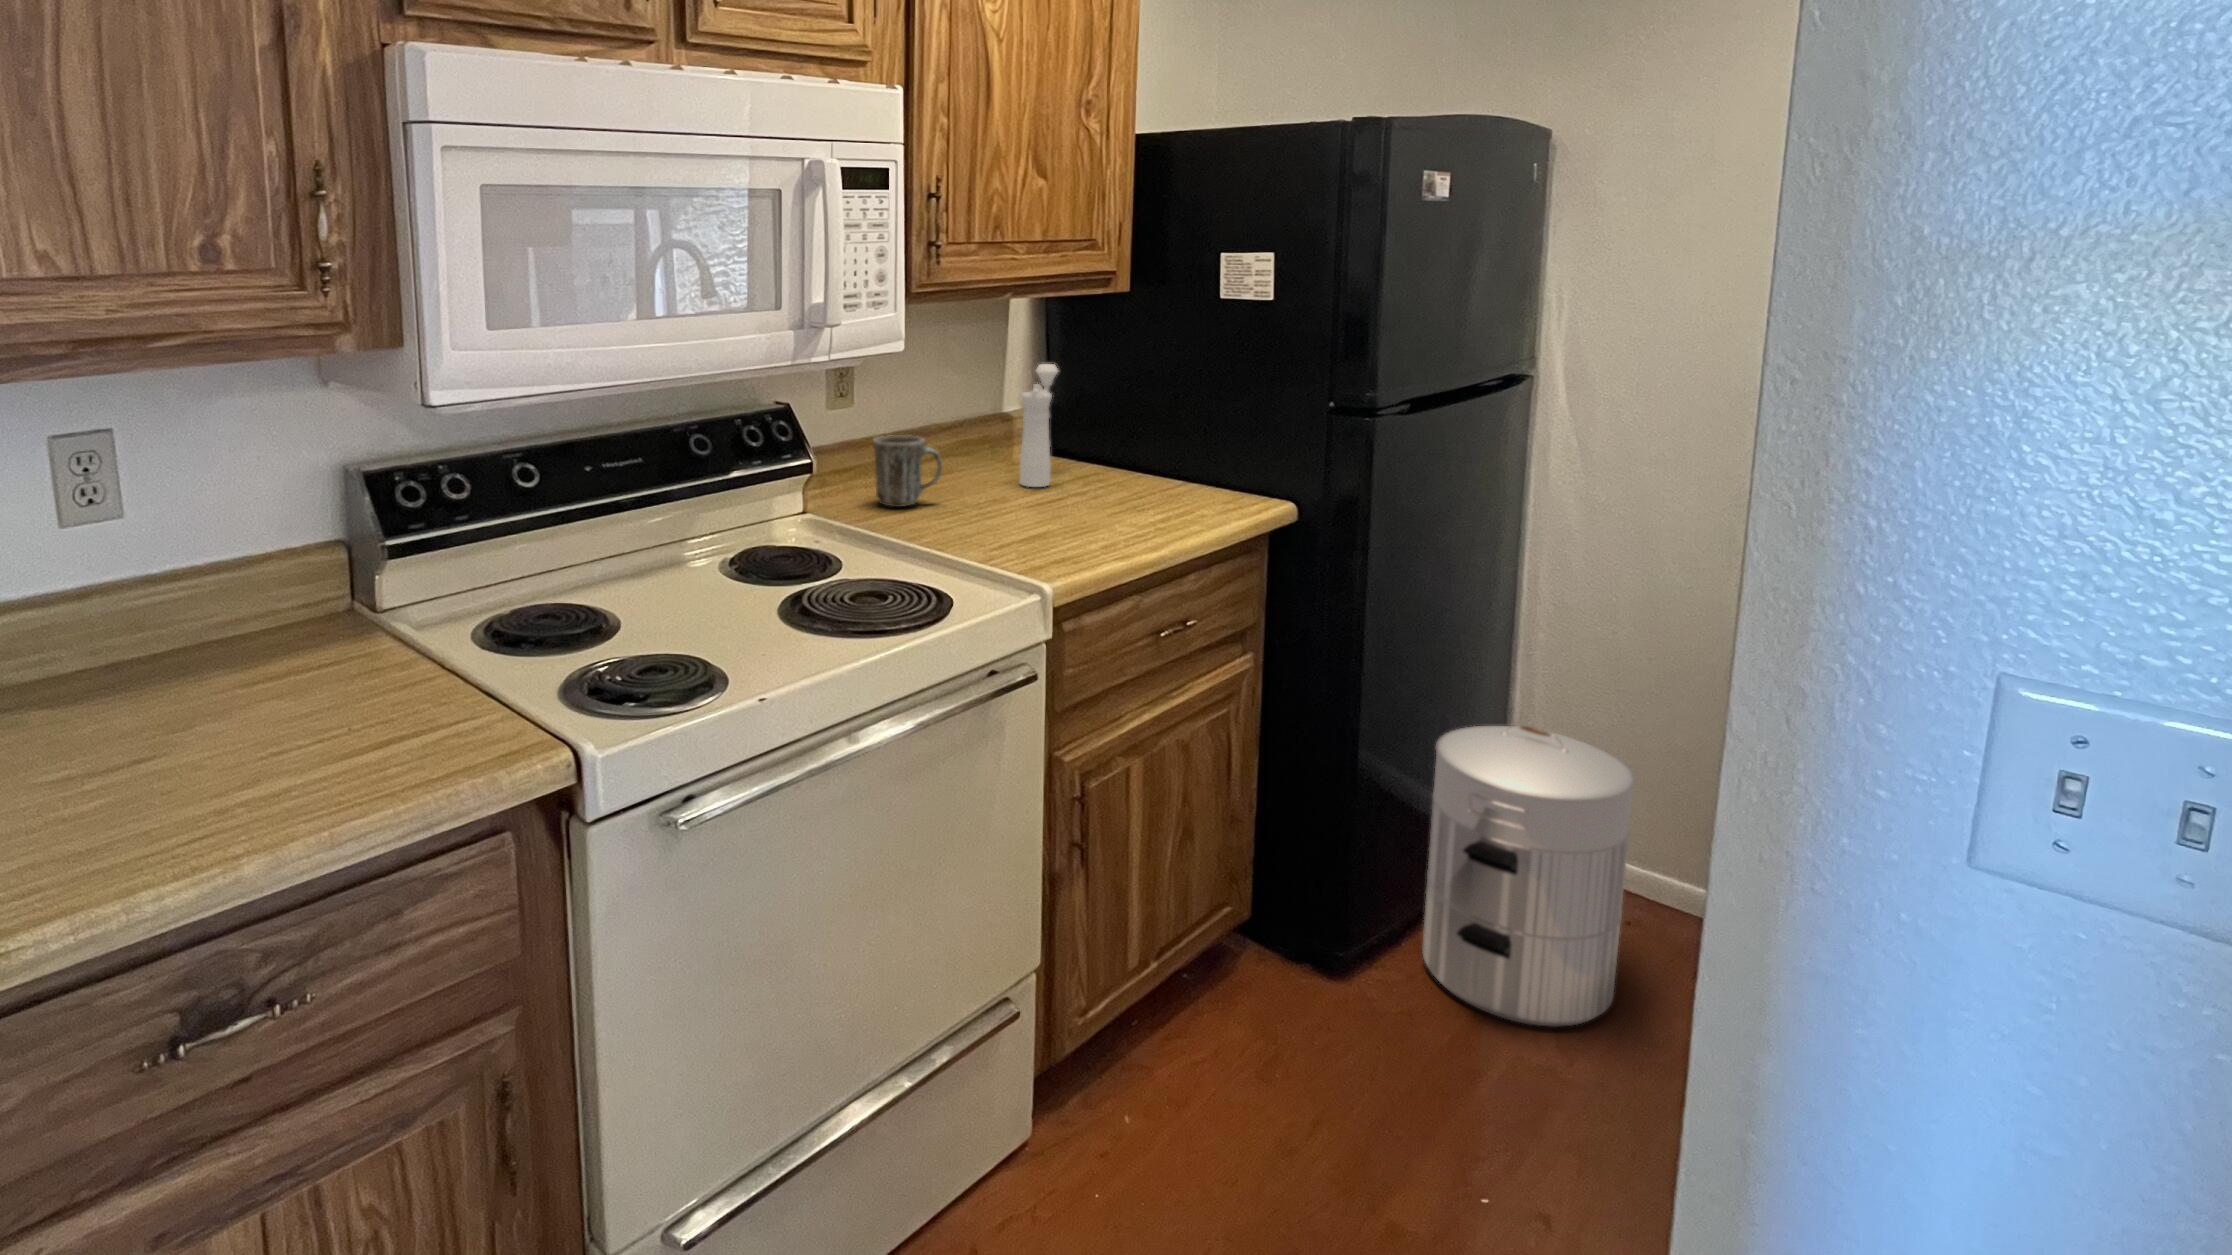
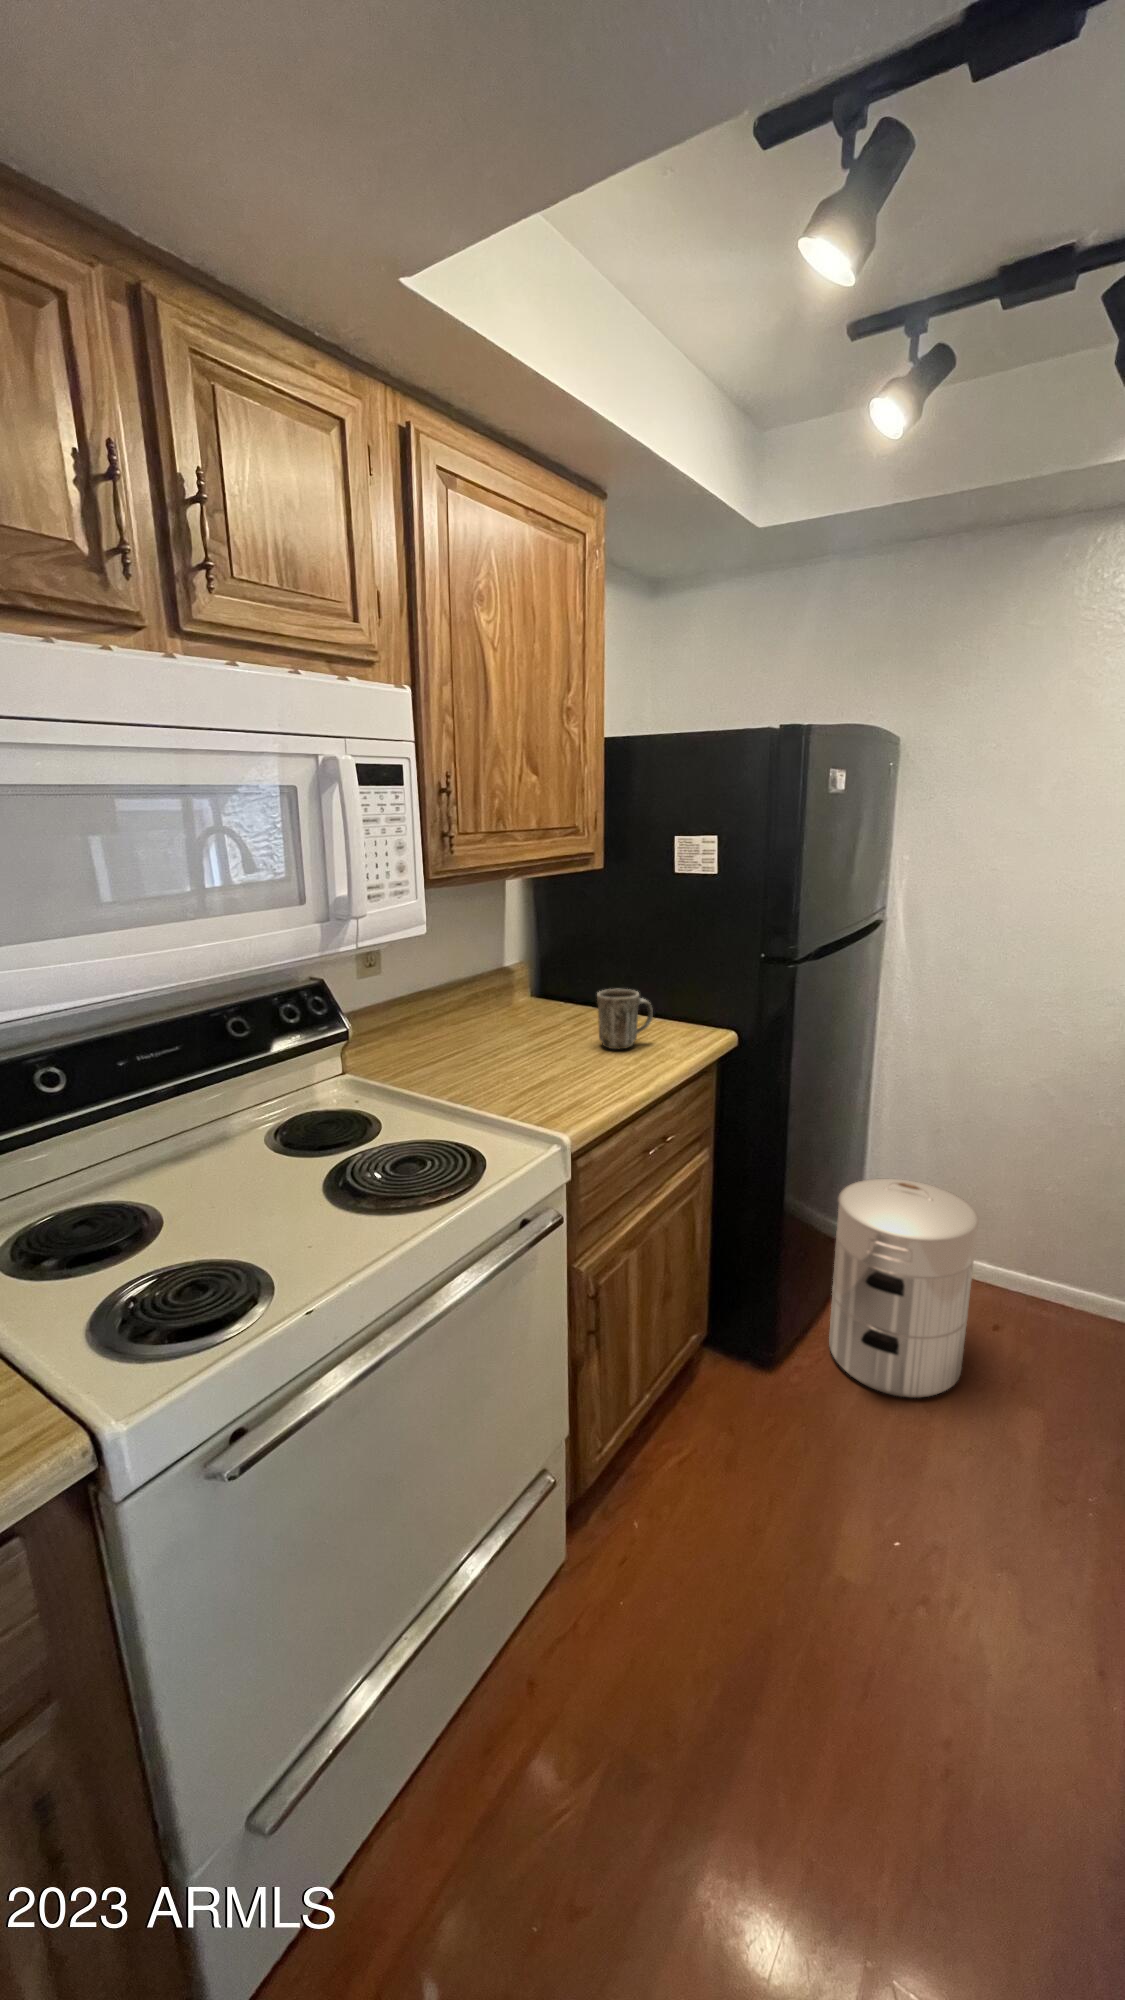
pepper mill: present [1019,364,1058,487] -> none [521,927,549,1030]
mug: present [873,435,942,507] -> present [597,989,653,1049]

